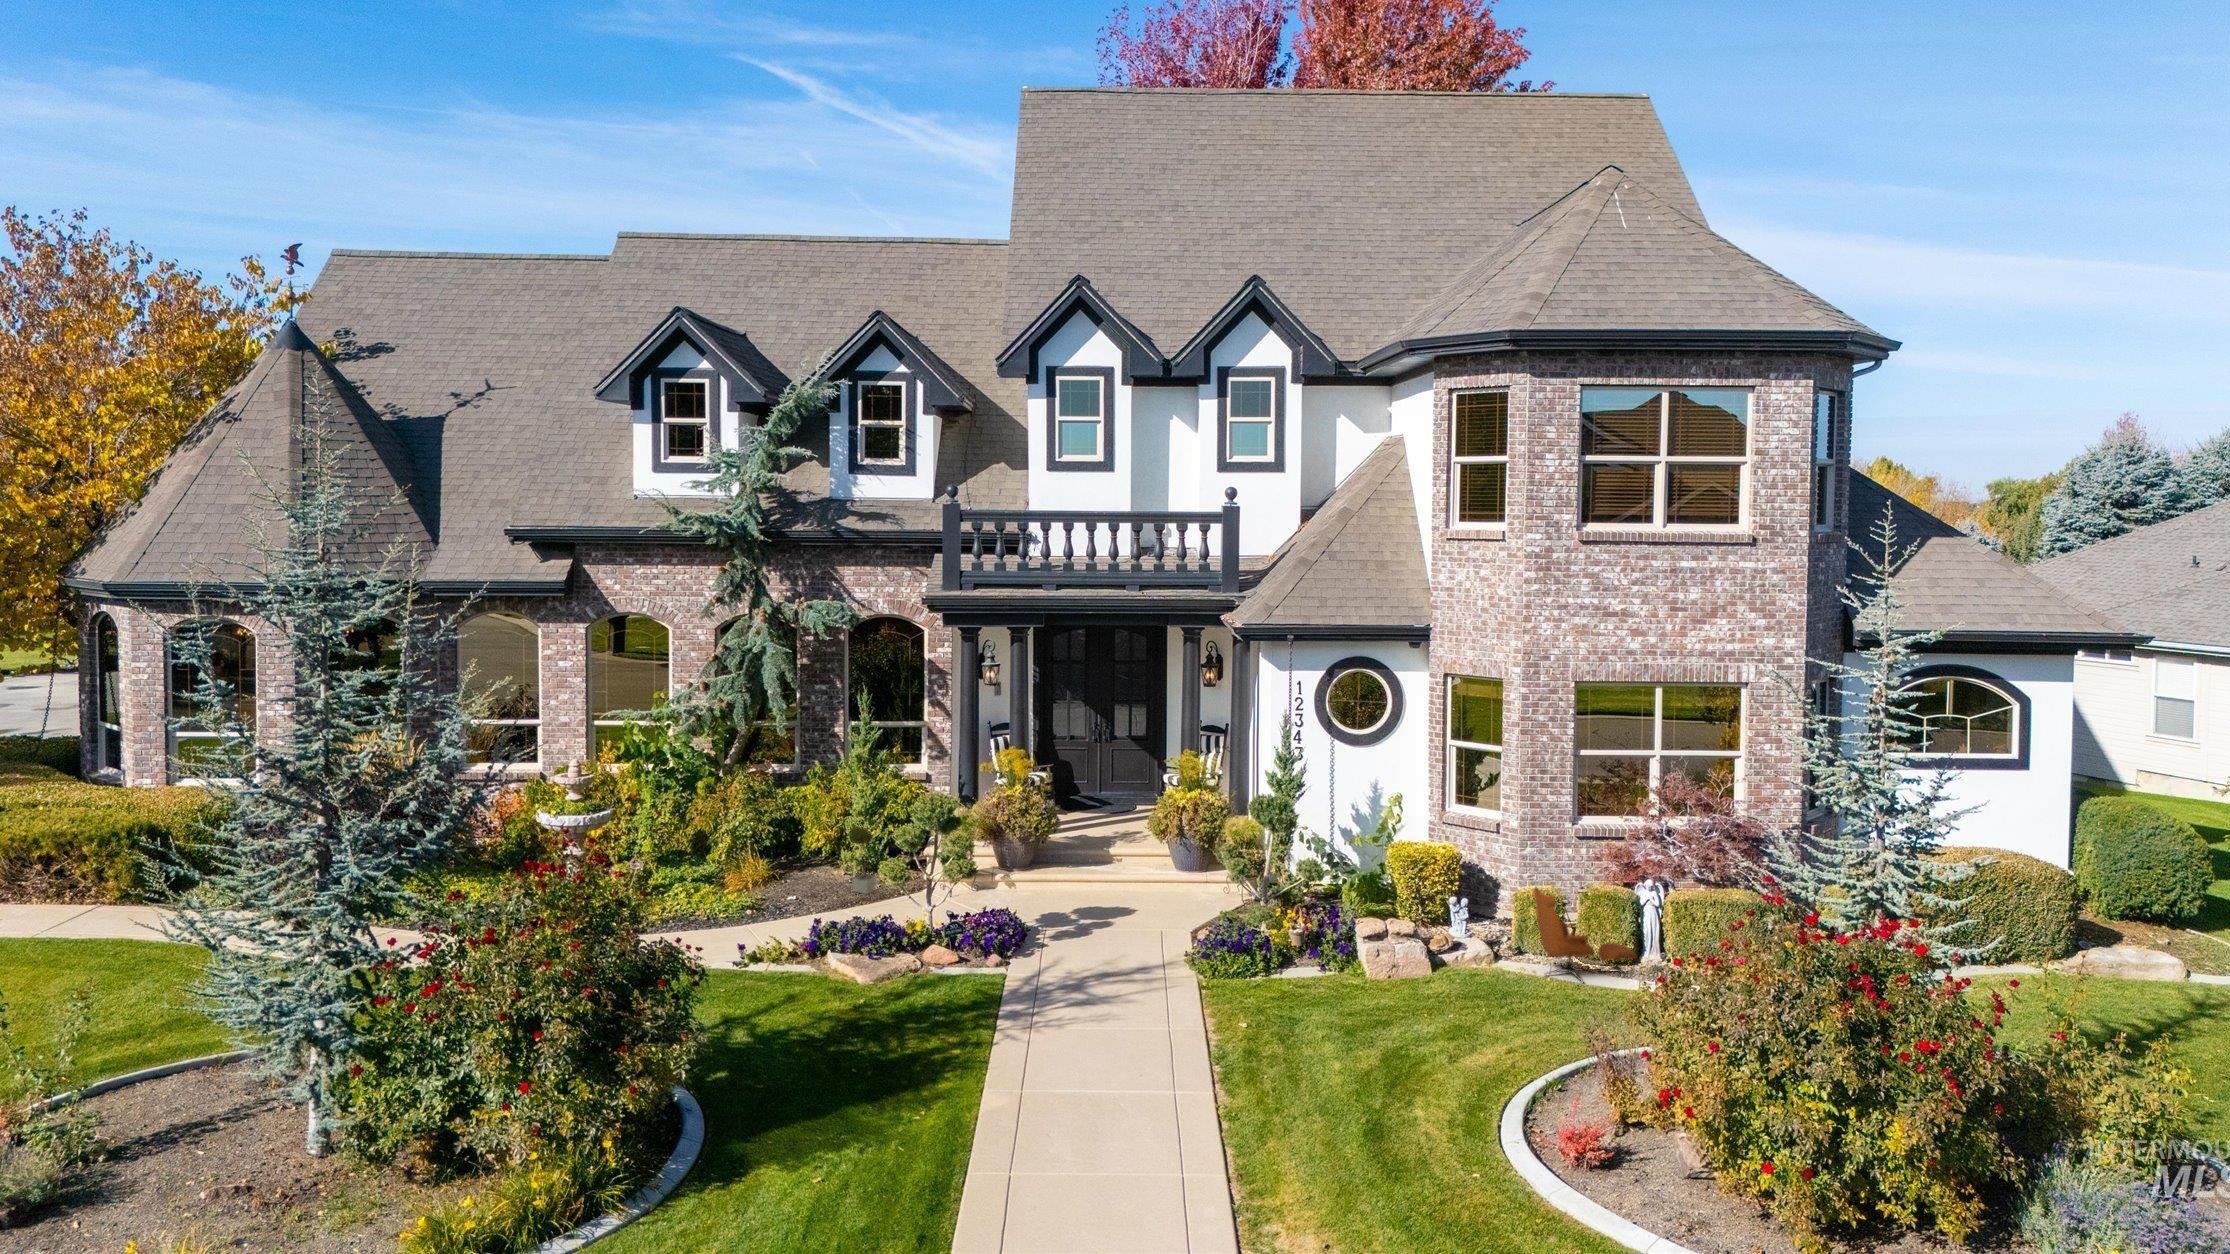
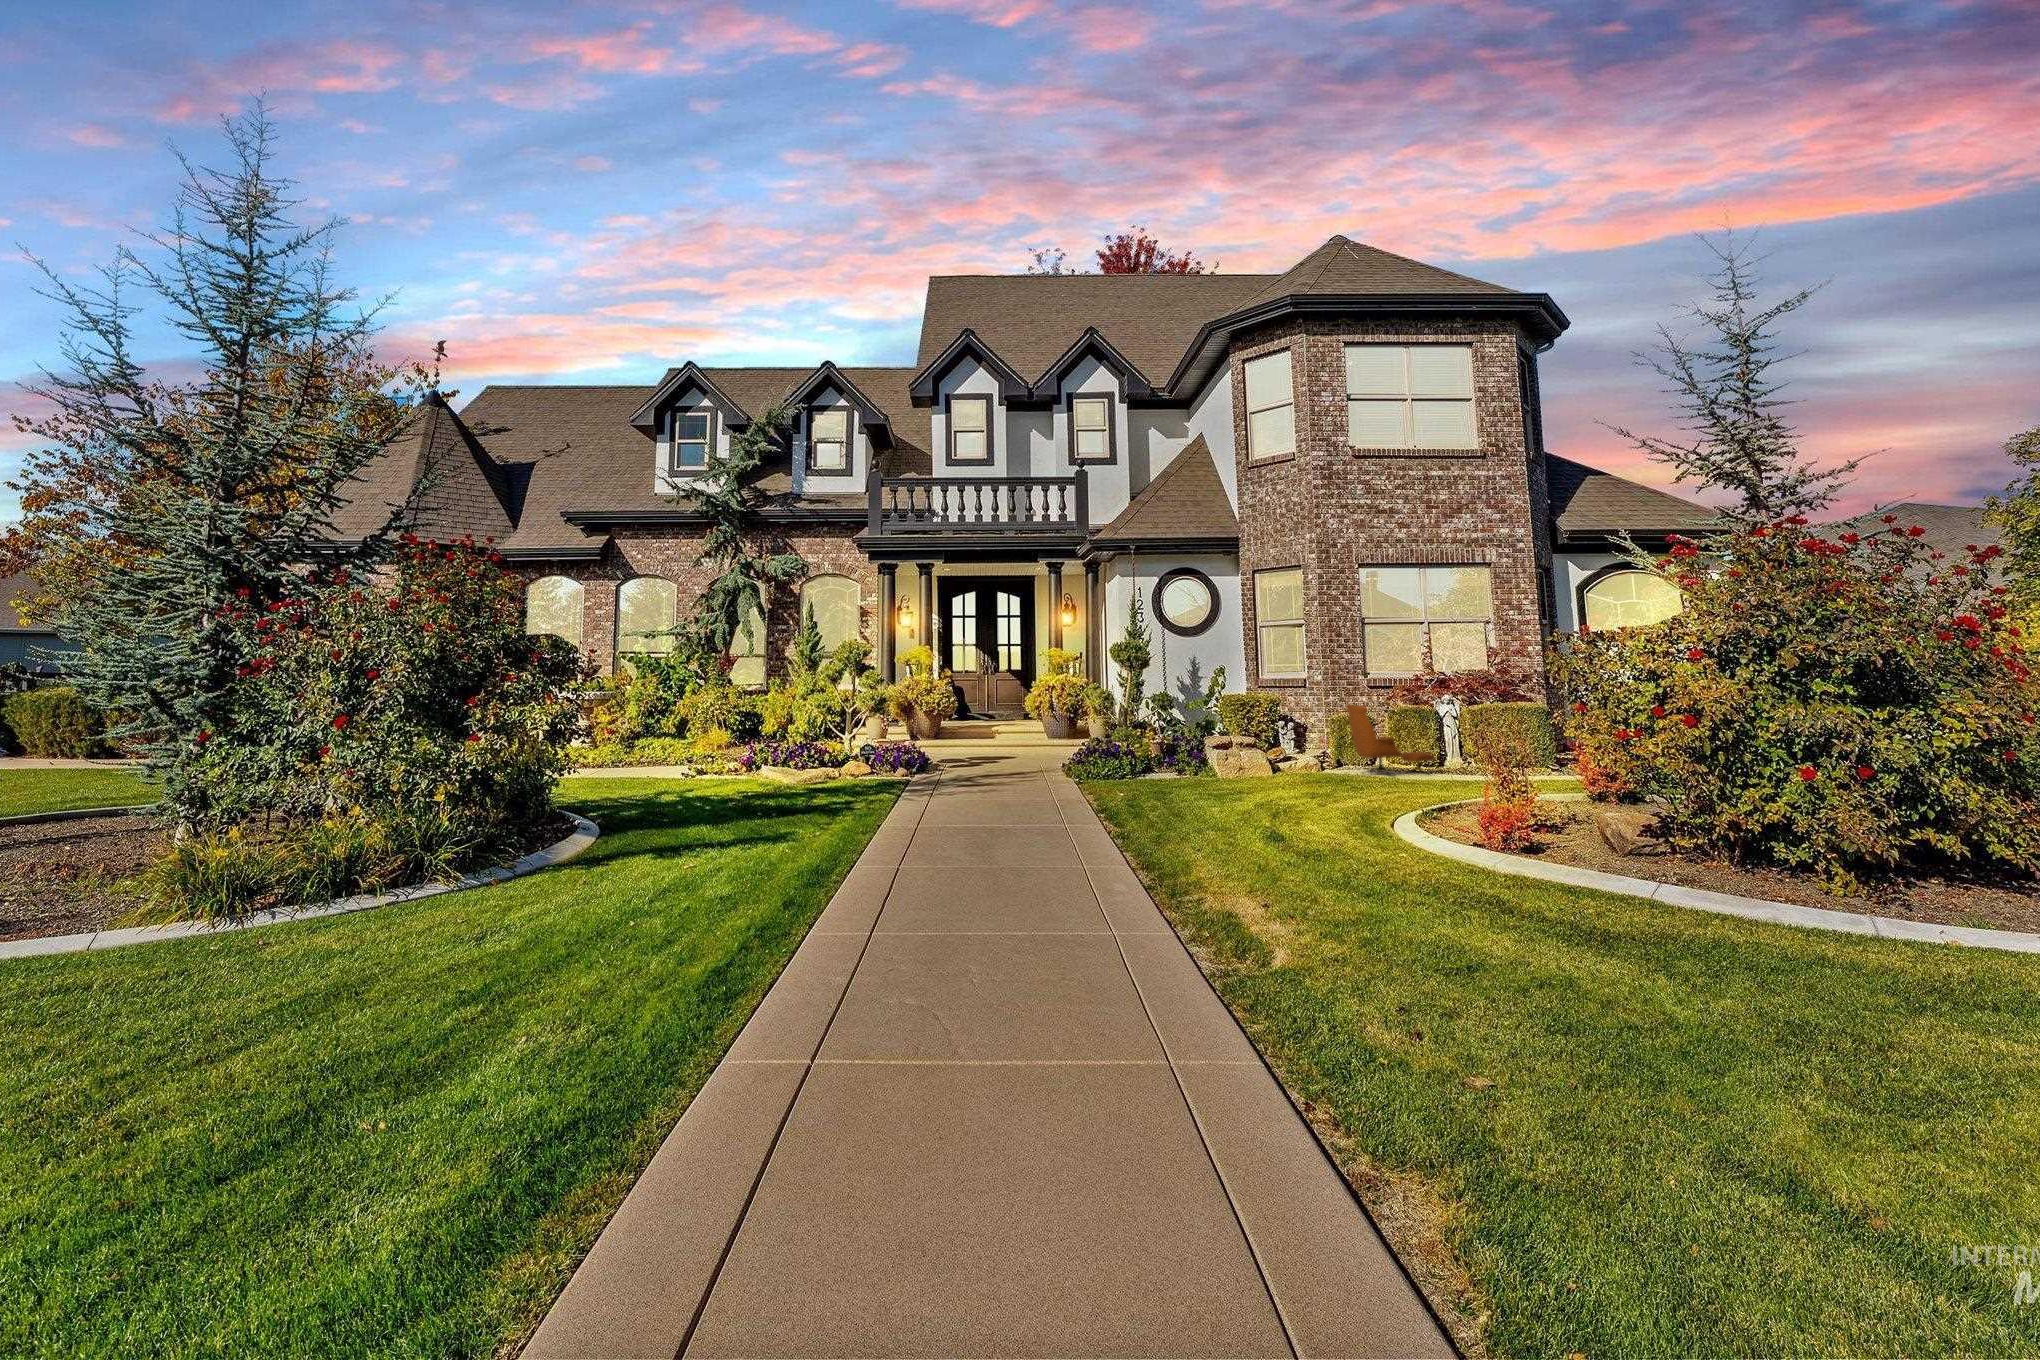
potted tree: present [849,826,877,894] -> none [799,700,822,752]

